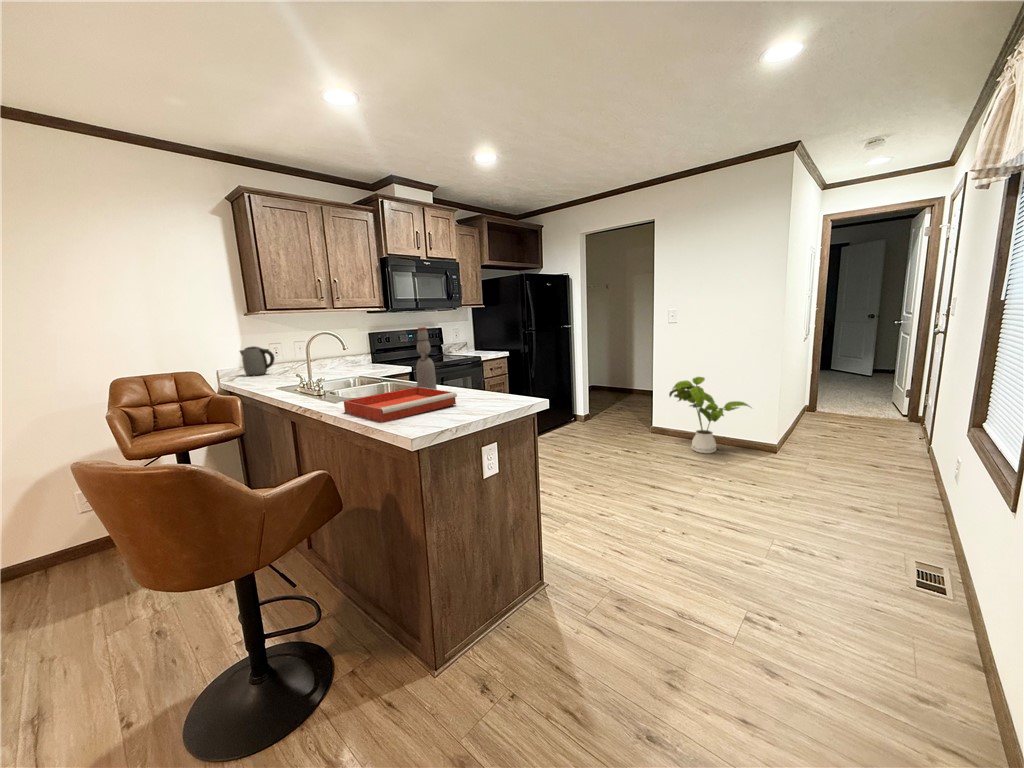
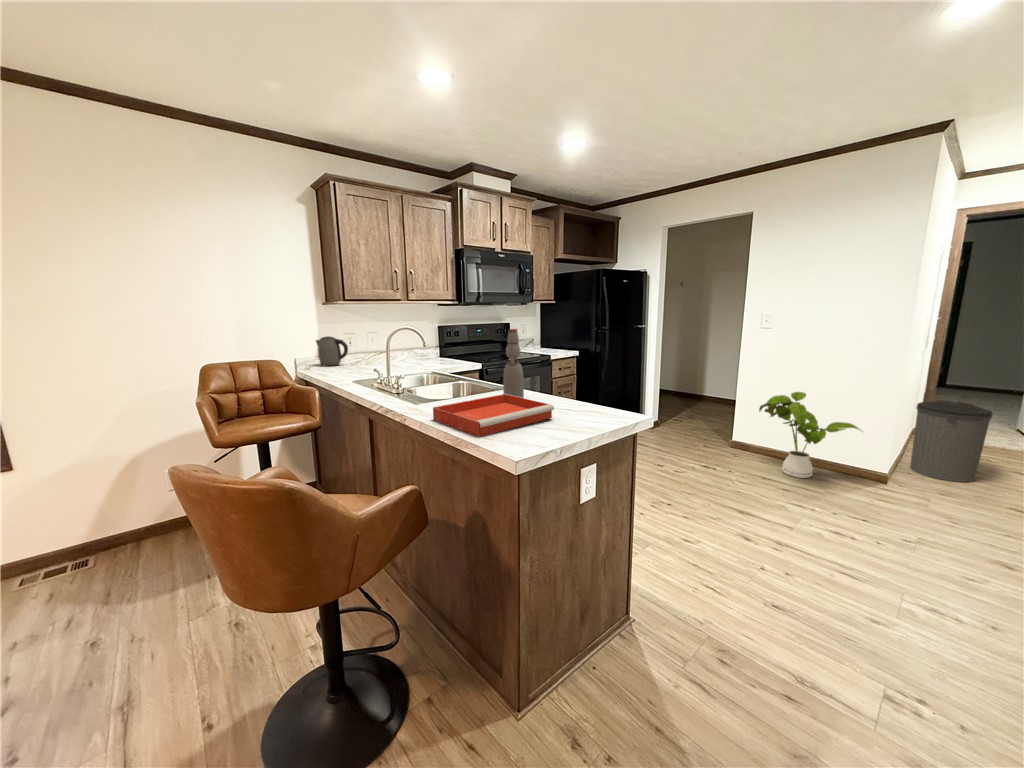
trash can: none [797,377,854,446] -> present [910,400,992,482]

